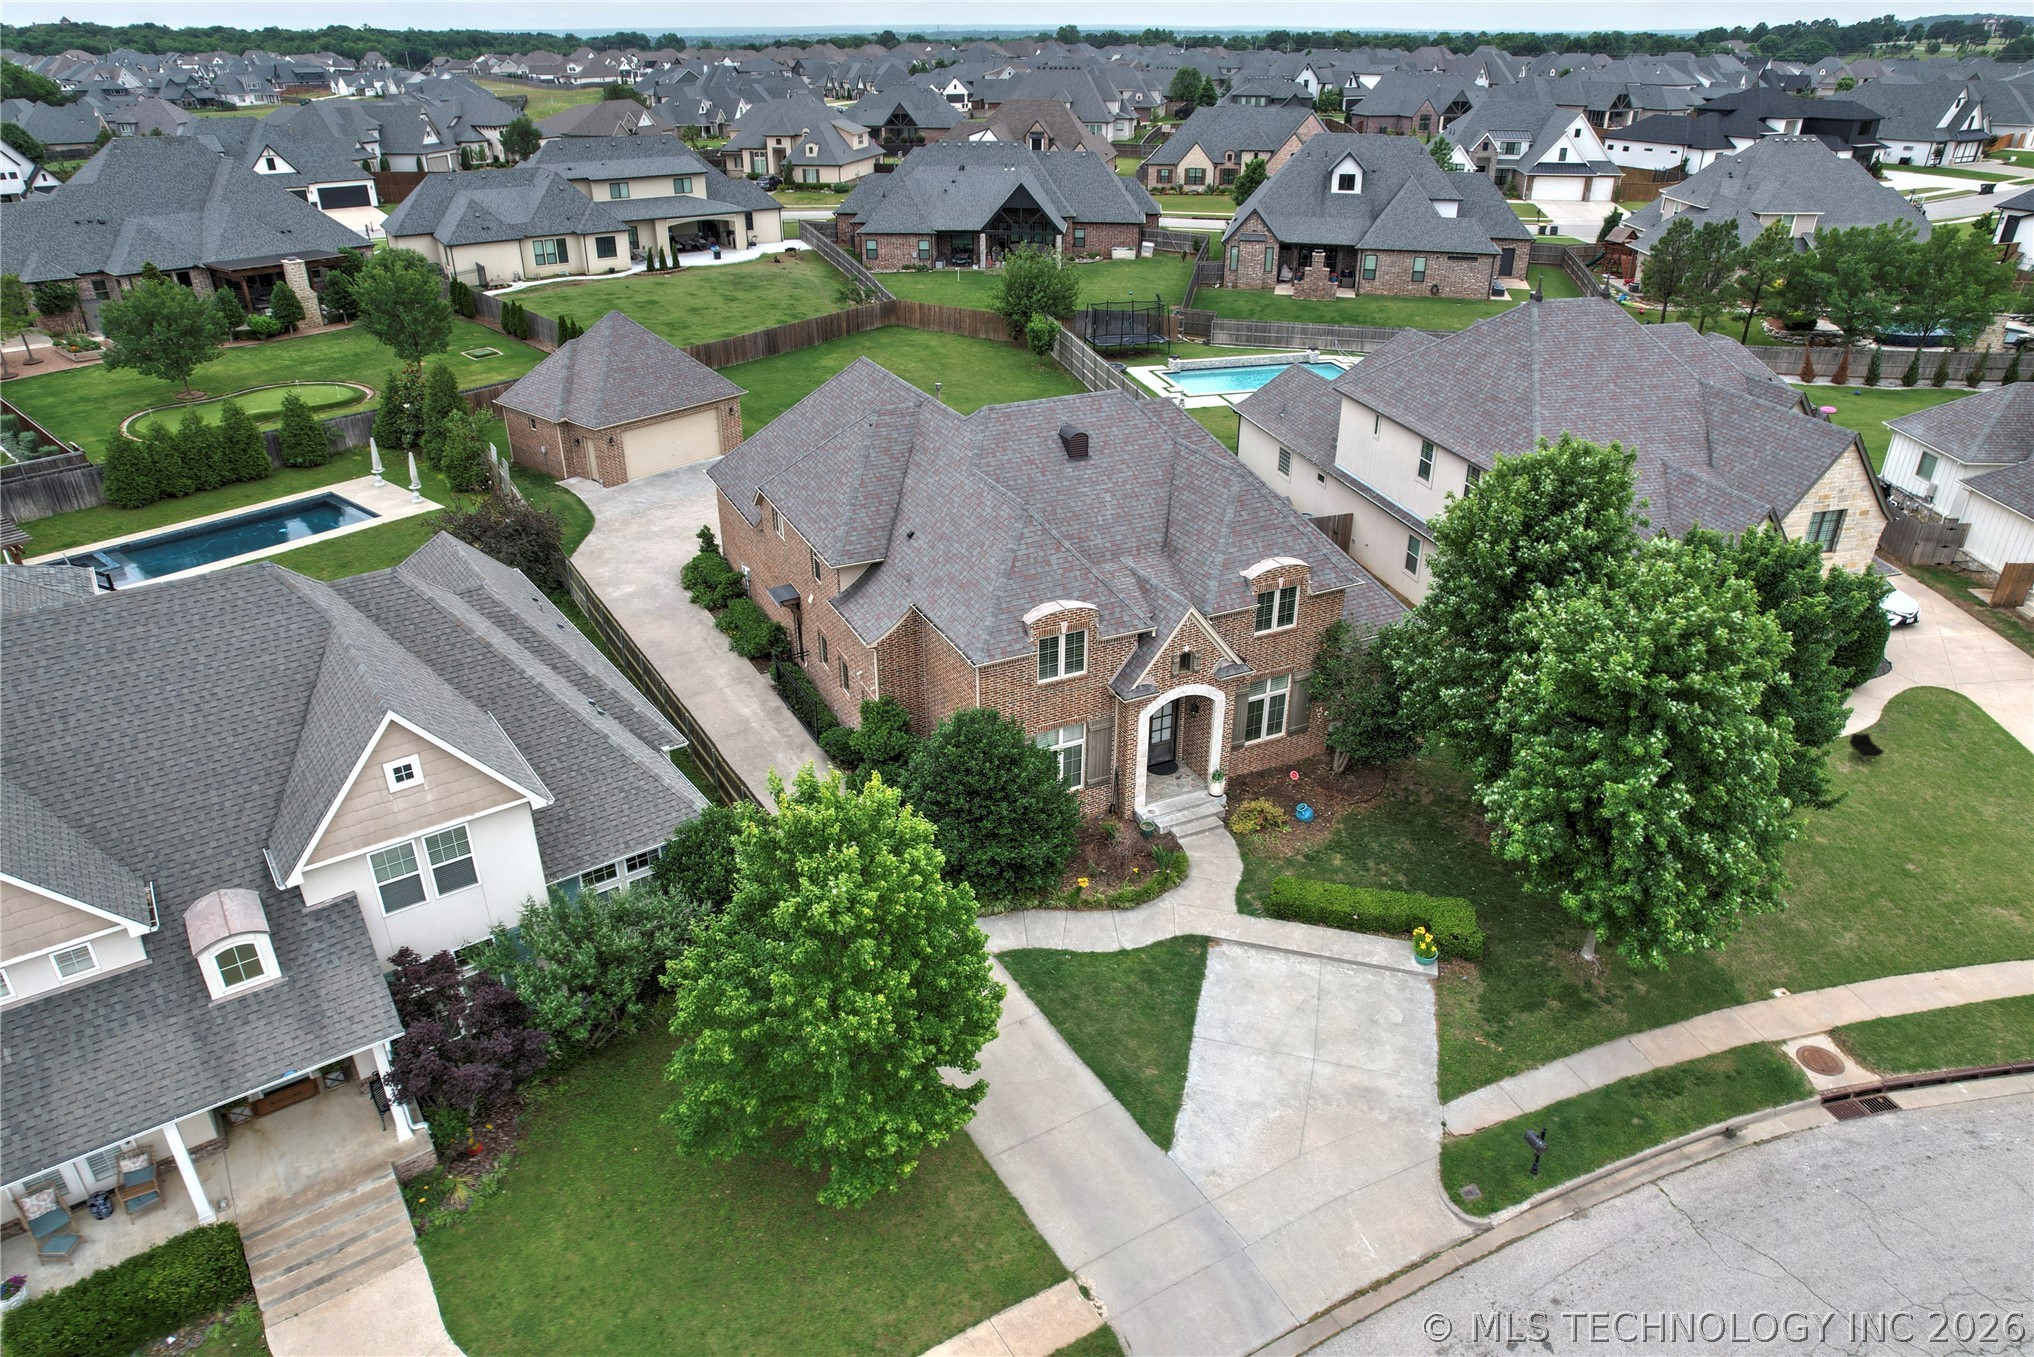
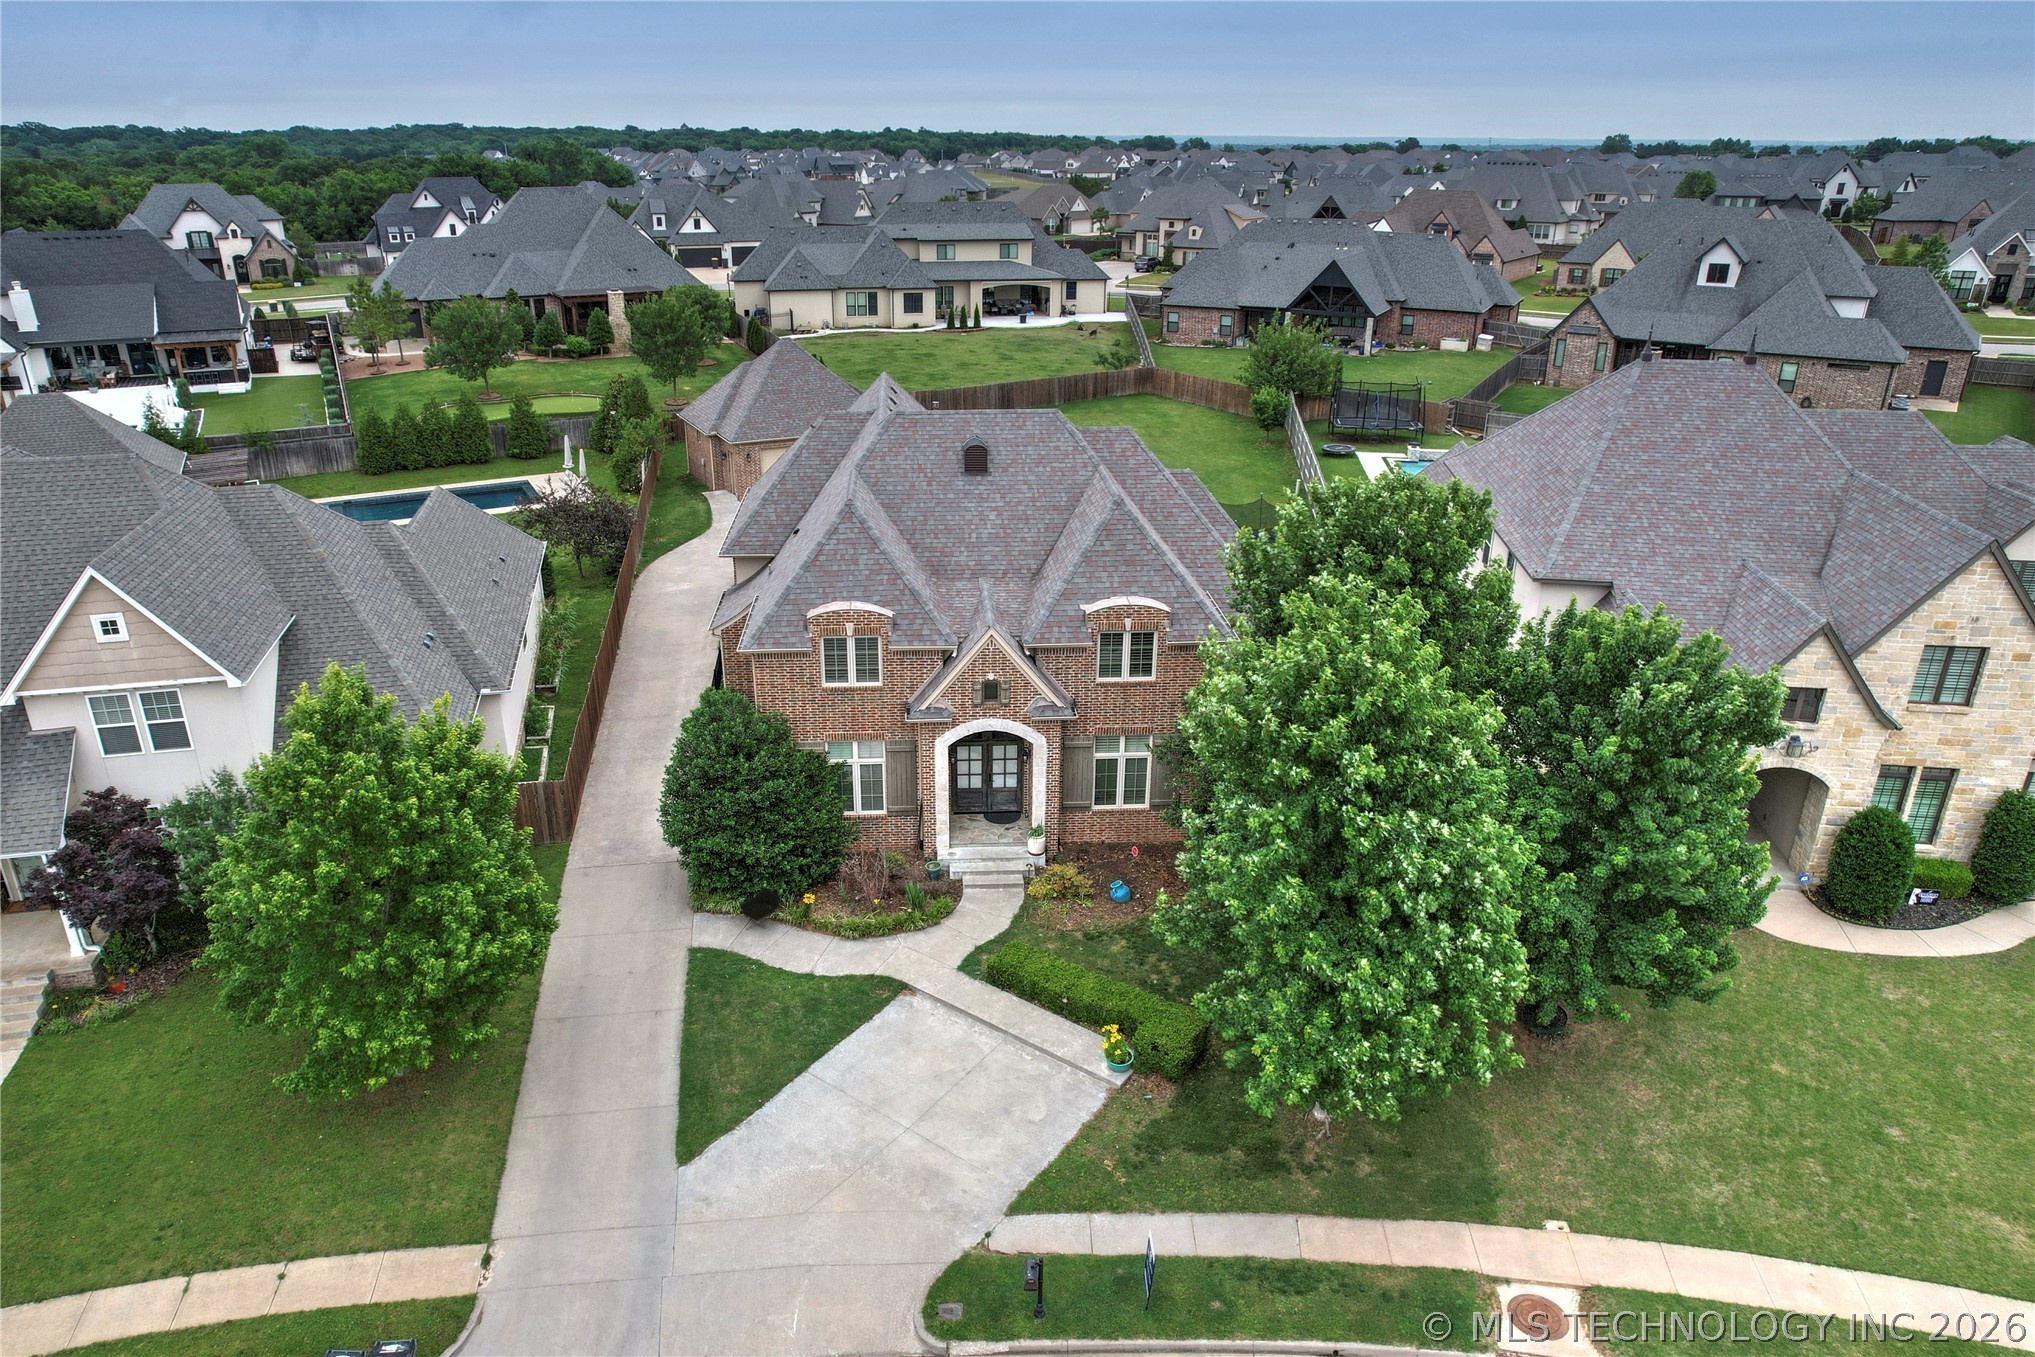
lounge chair: present [1849,733,1883,760] -> present [740,887,779,925]

